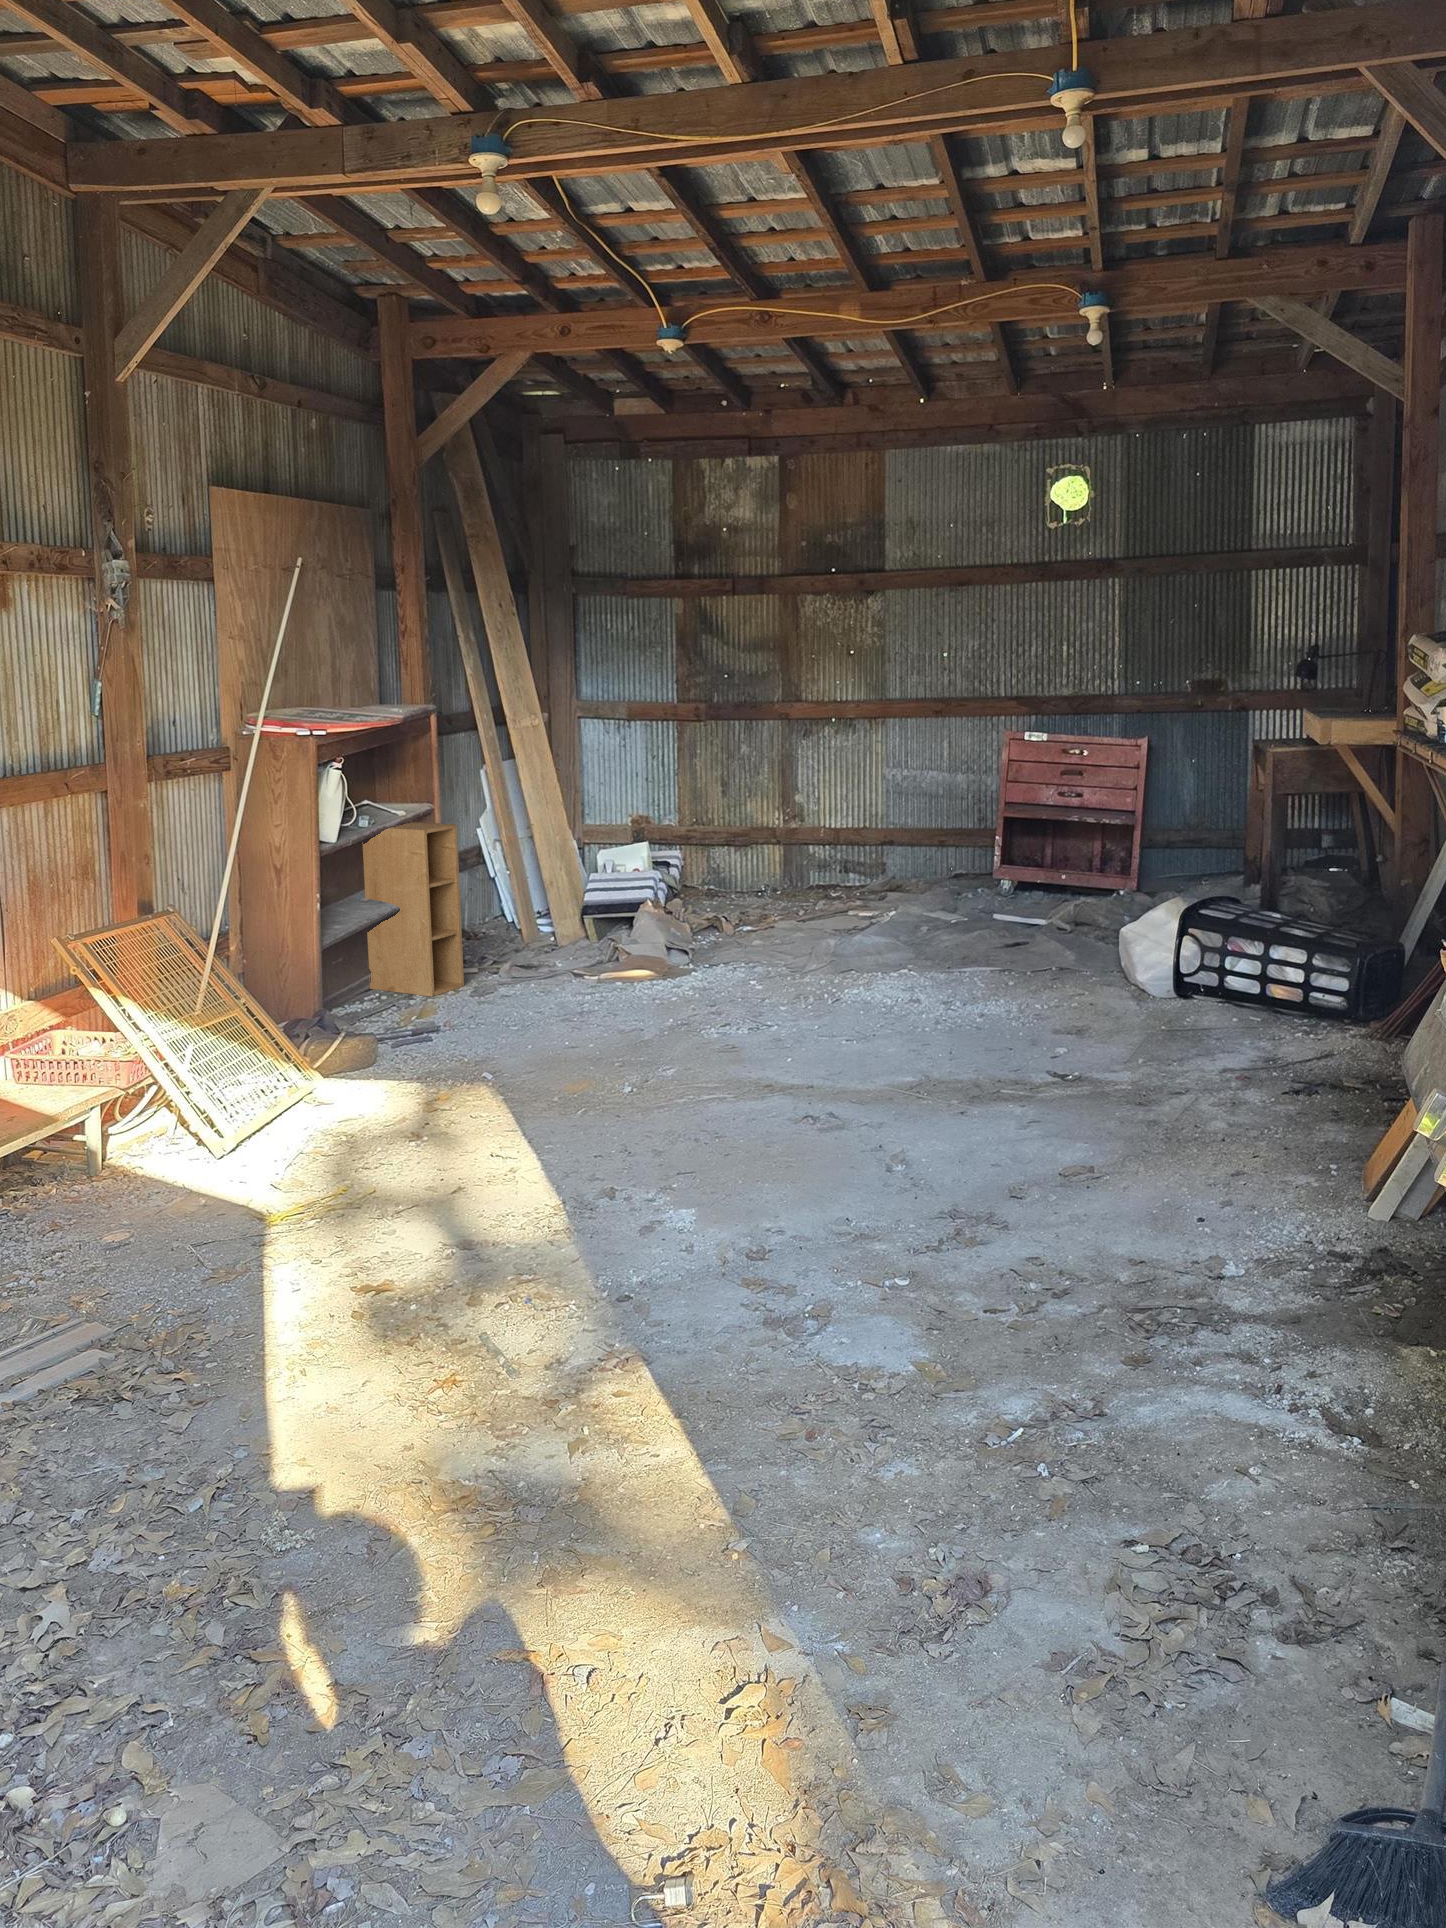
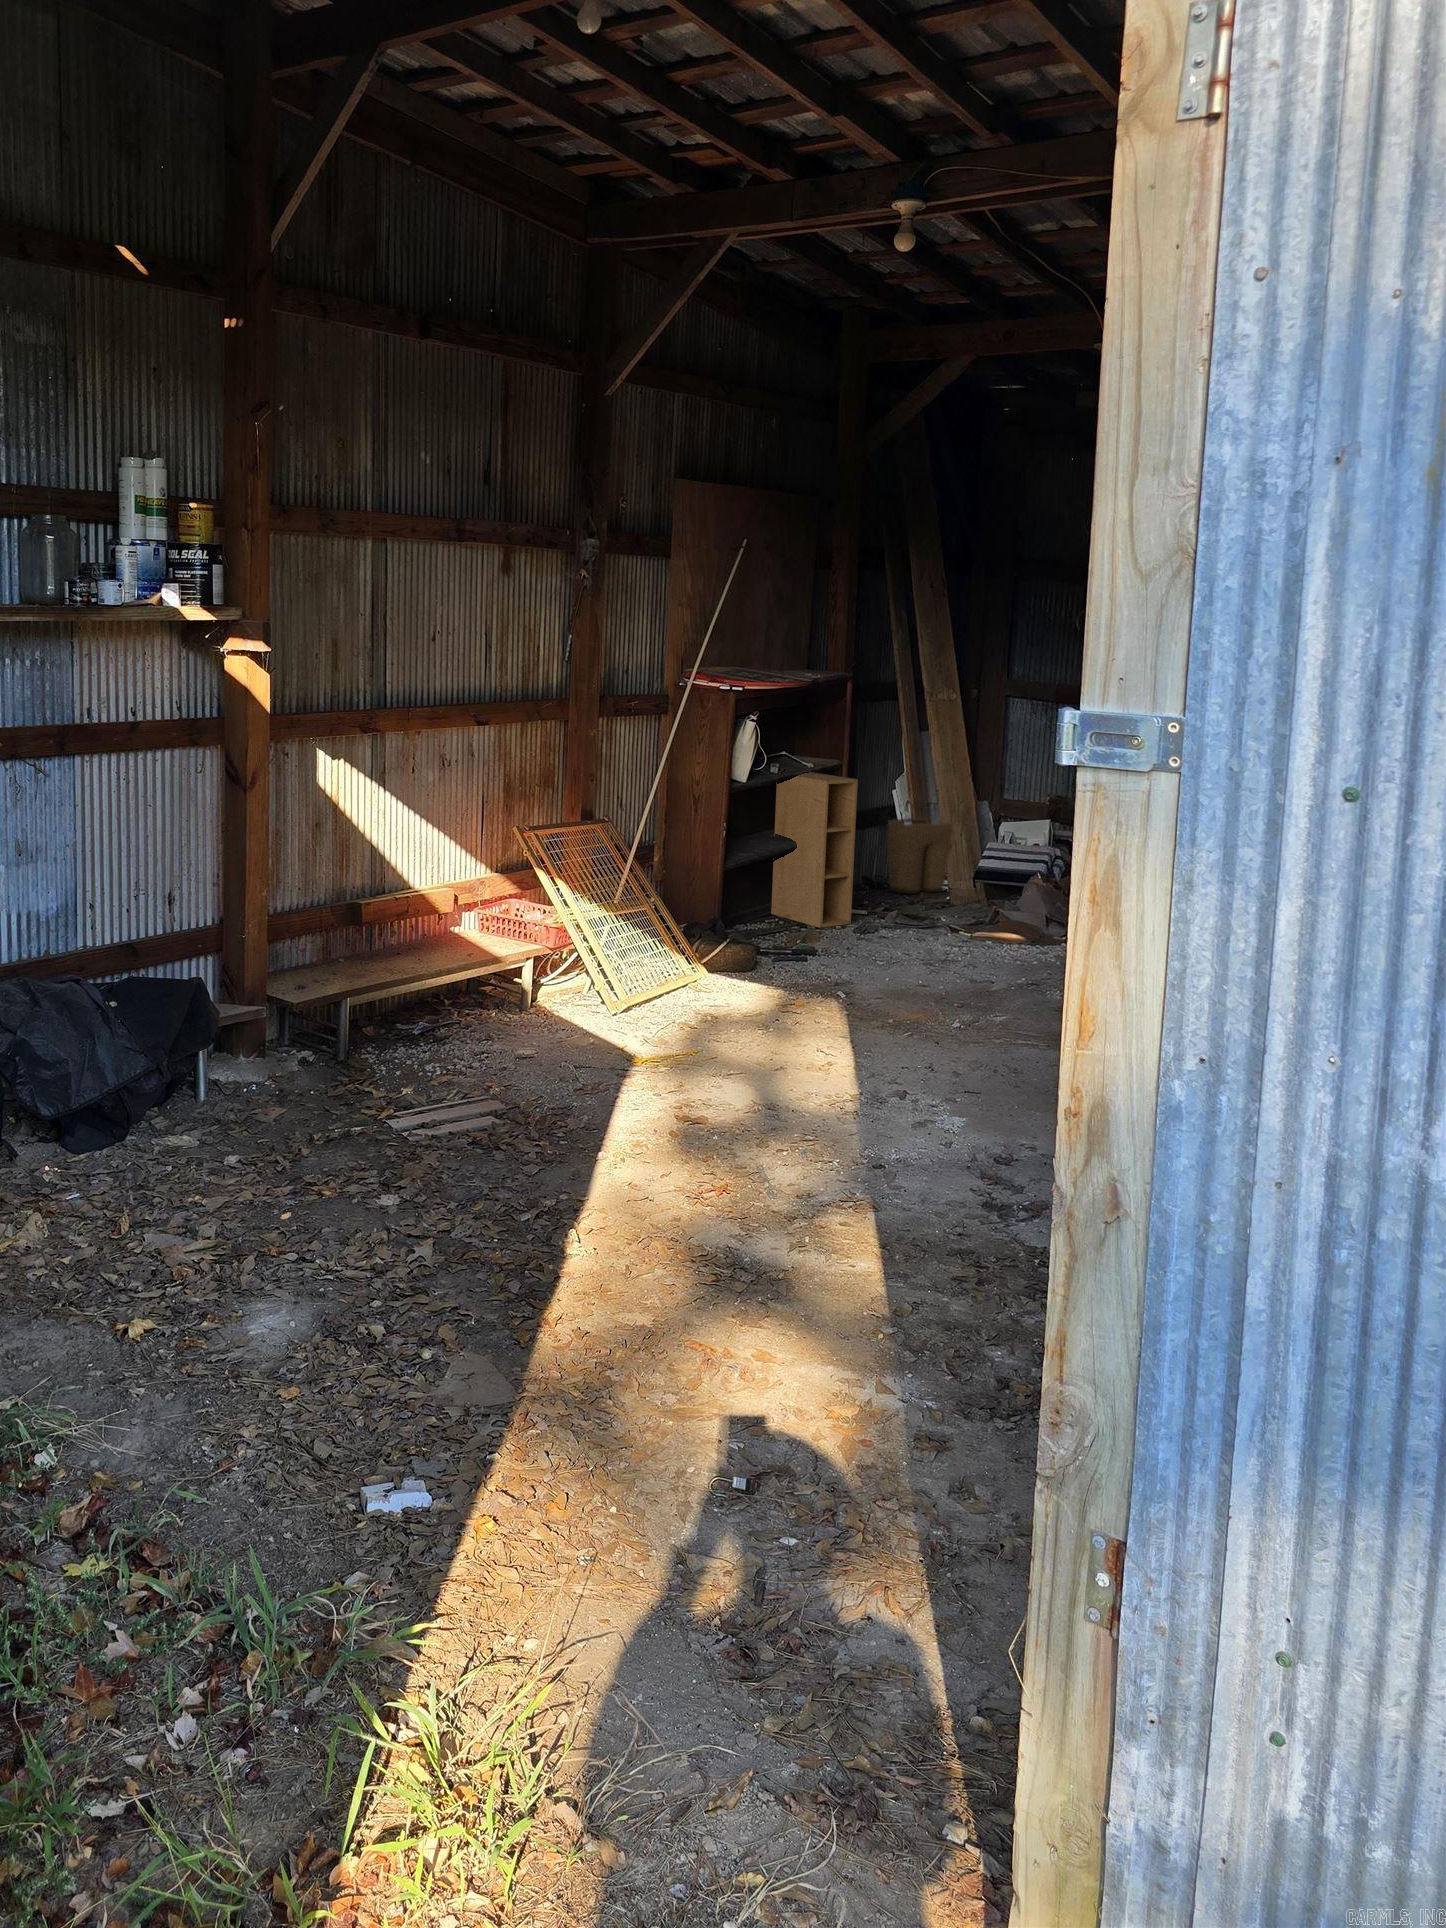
laundry basket: none [480,855,551,942] -> present [887,818,952,894]

